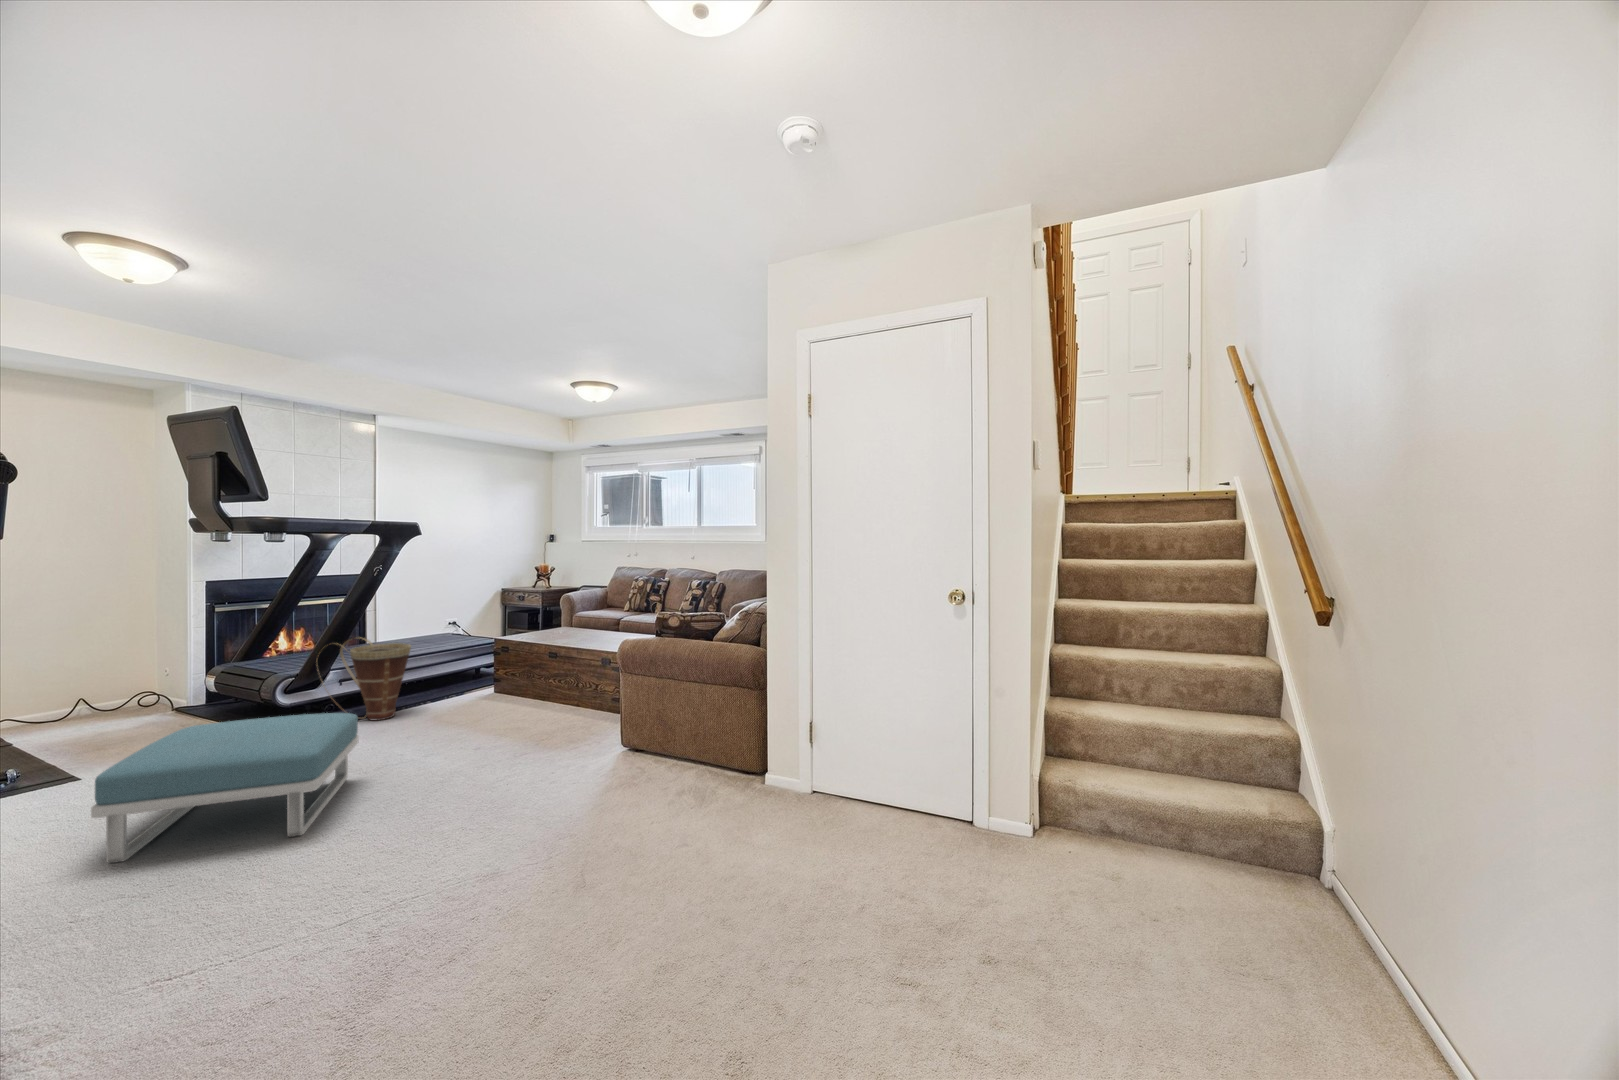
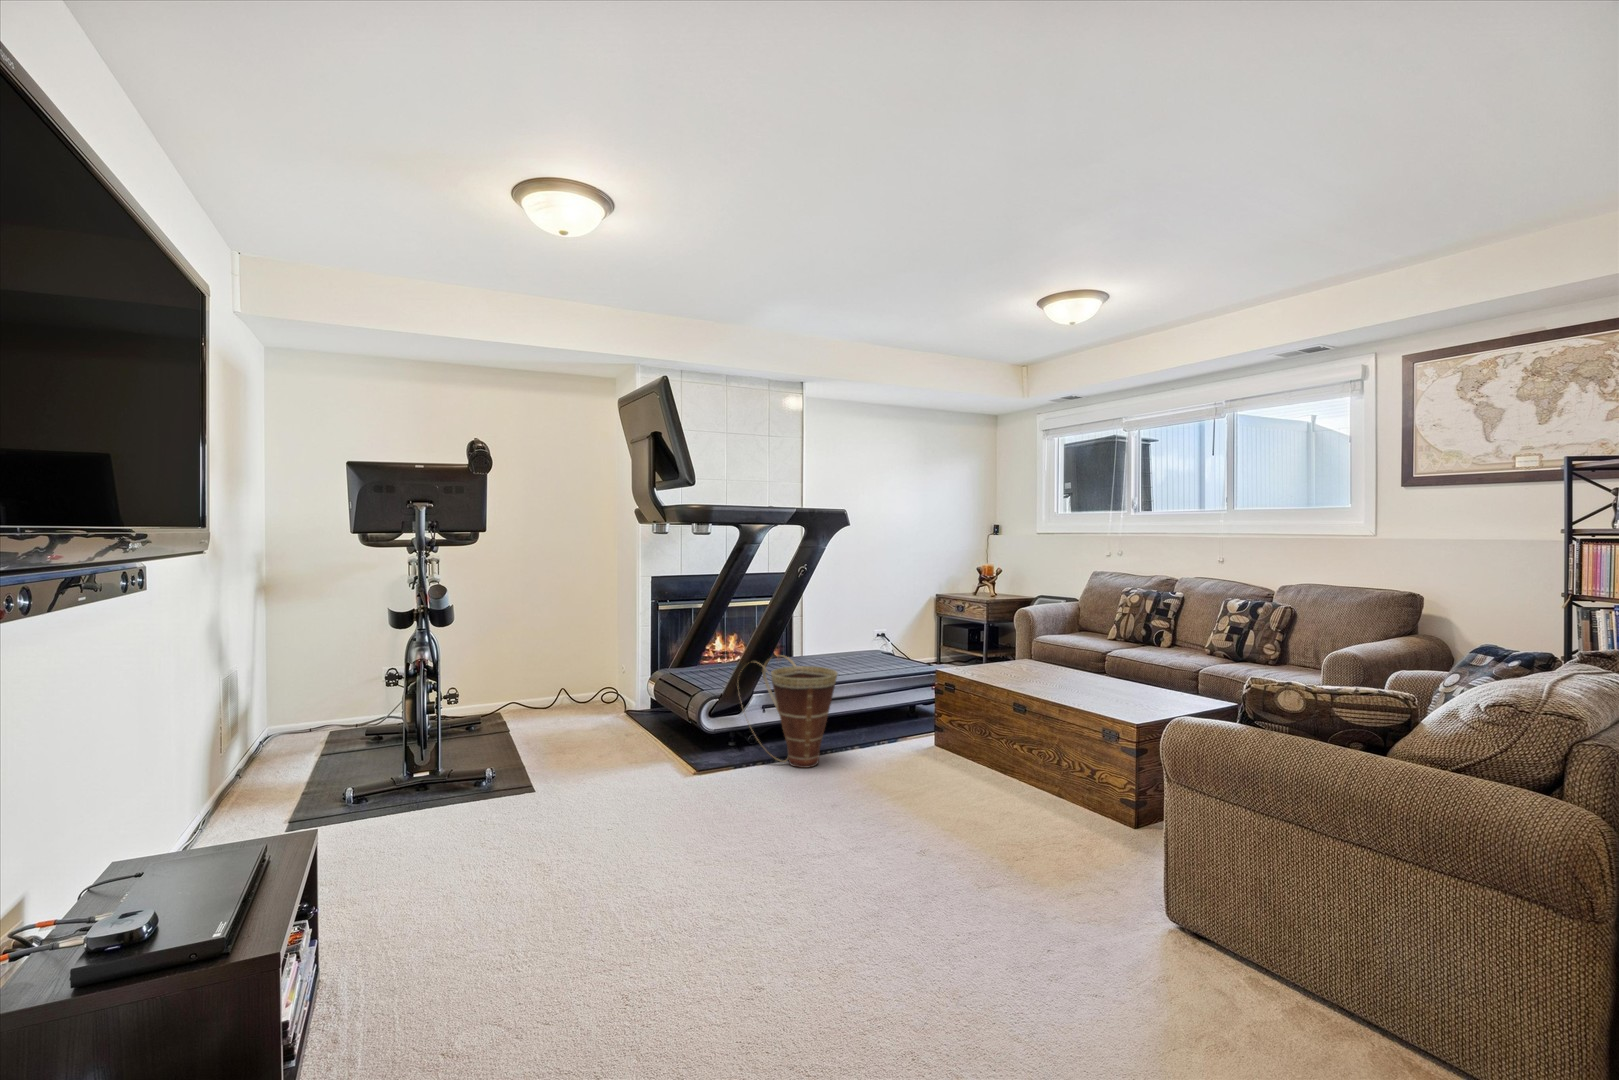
footstool: present [91,713,359,863] -> none [474,767,768,983]

